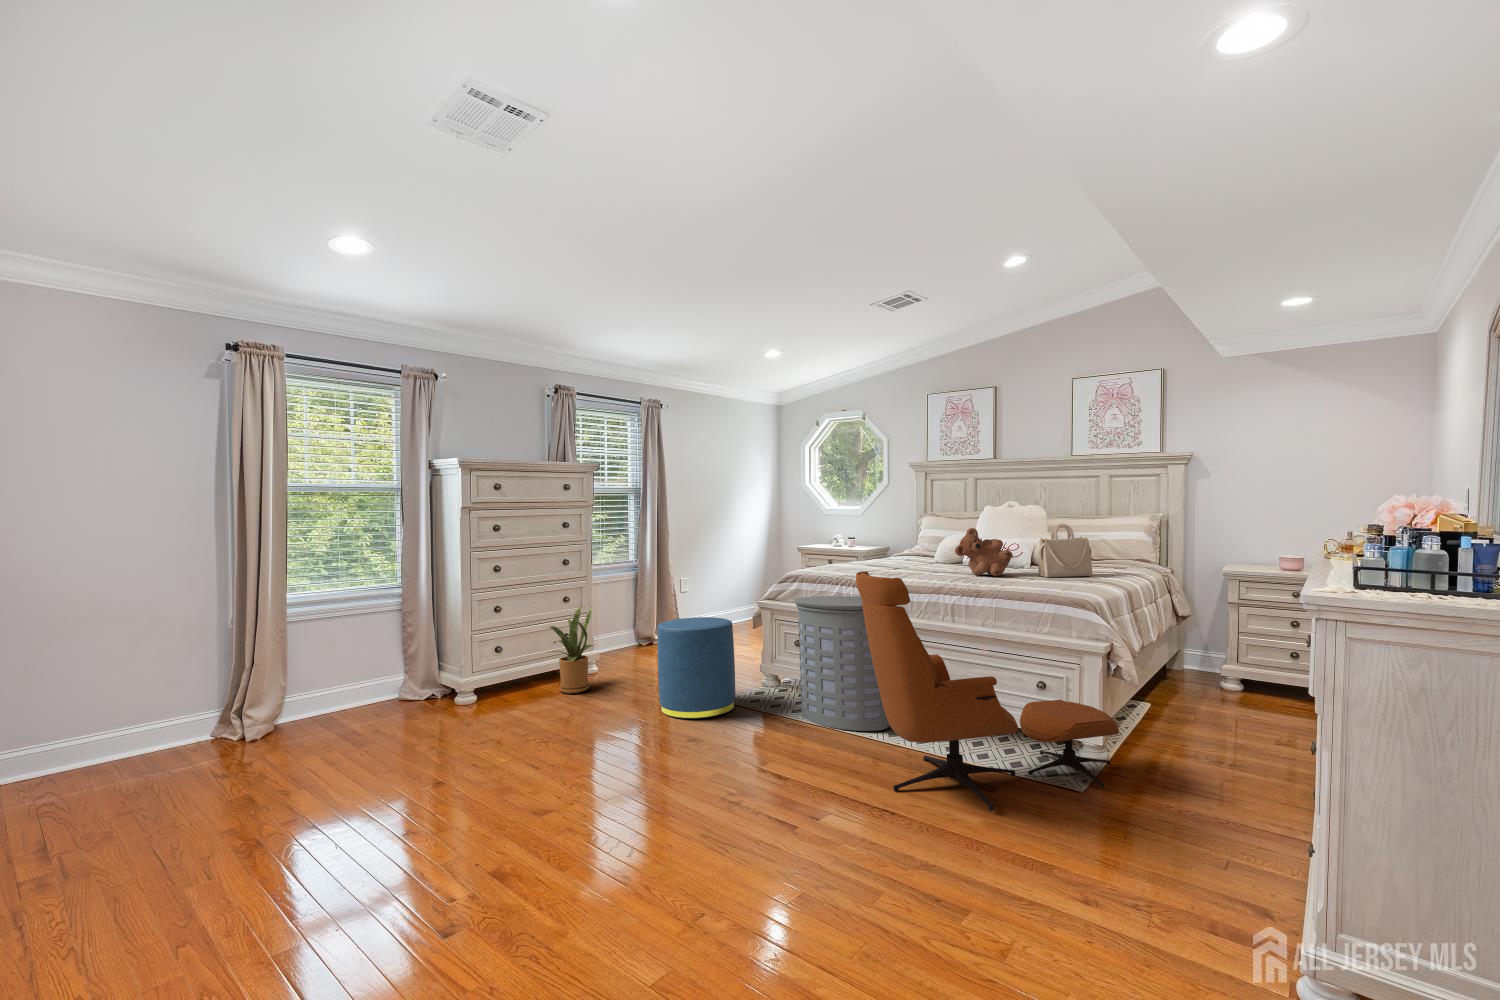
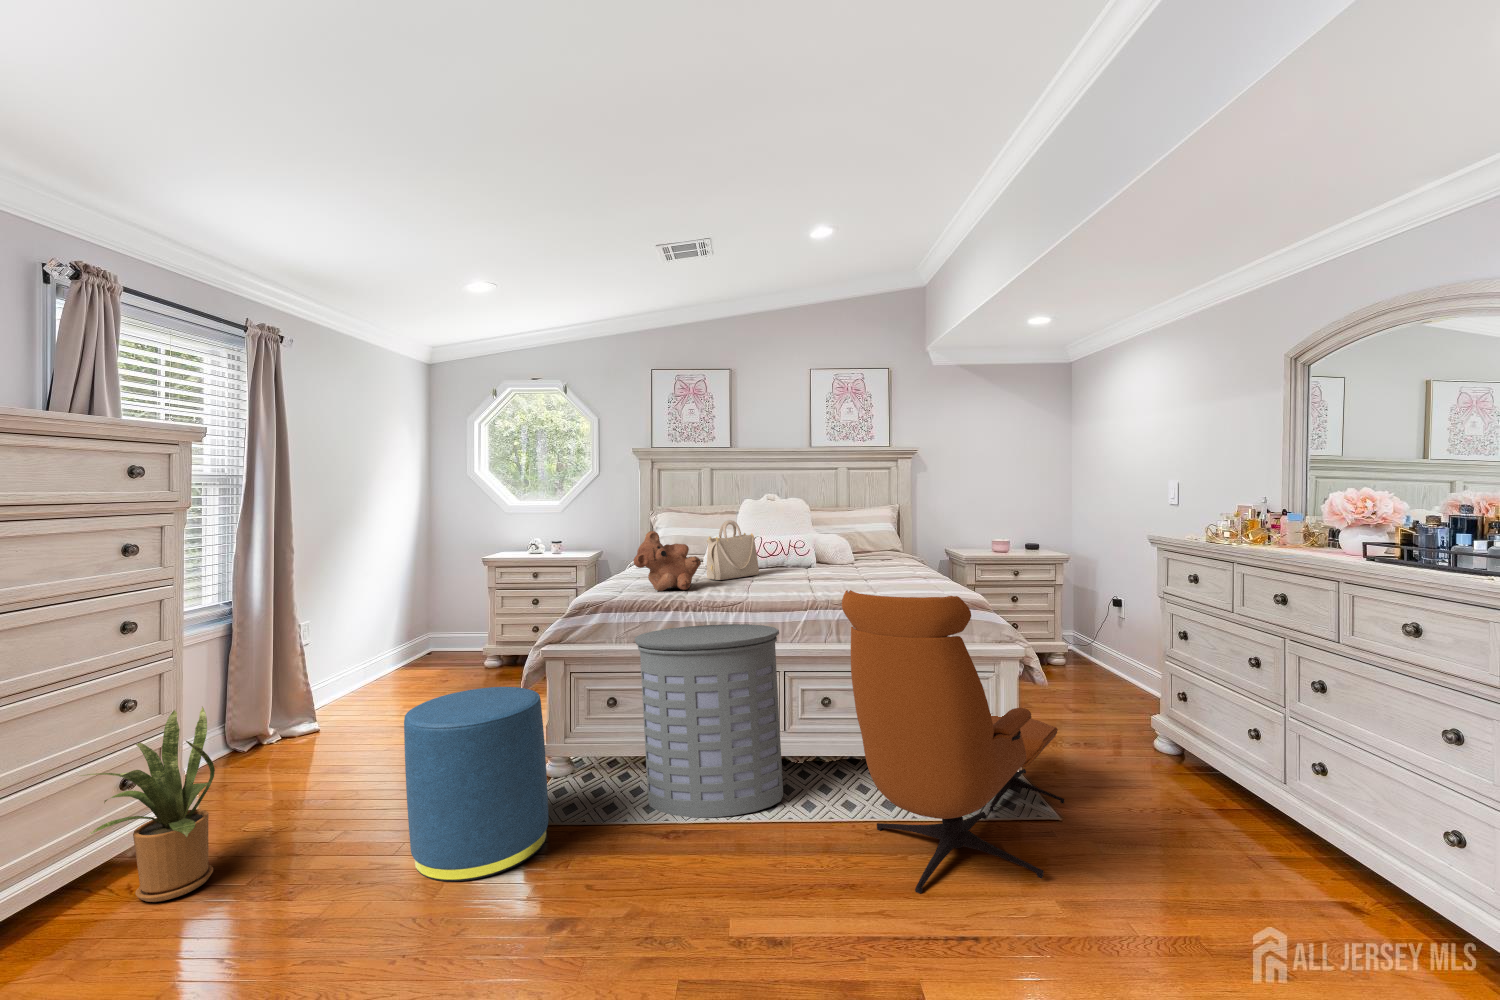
handbag: present [1038,524,1093,577] -> present [707,520,759,580]
teddy bear: present [955,528,1013,576] -> present [634,531,701,591]

